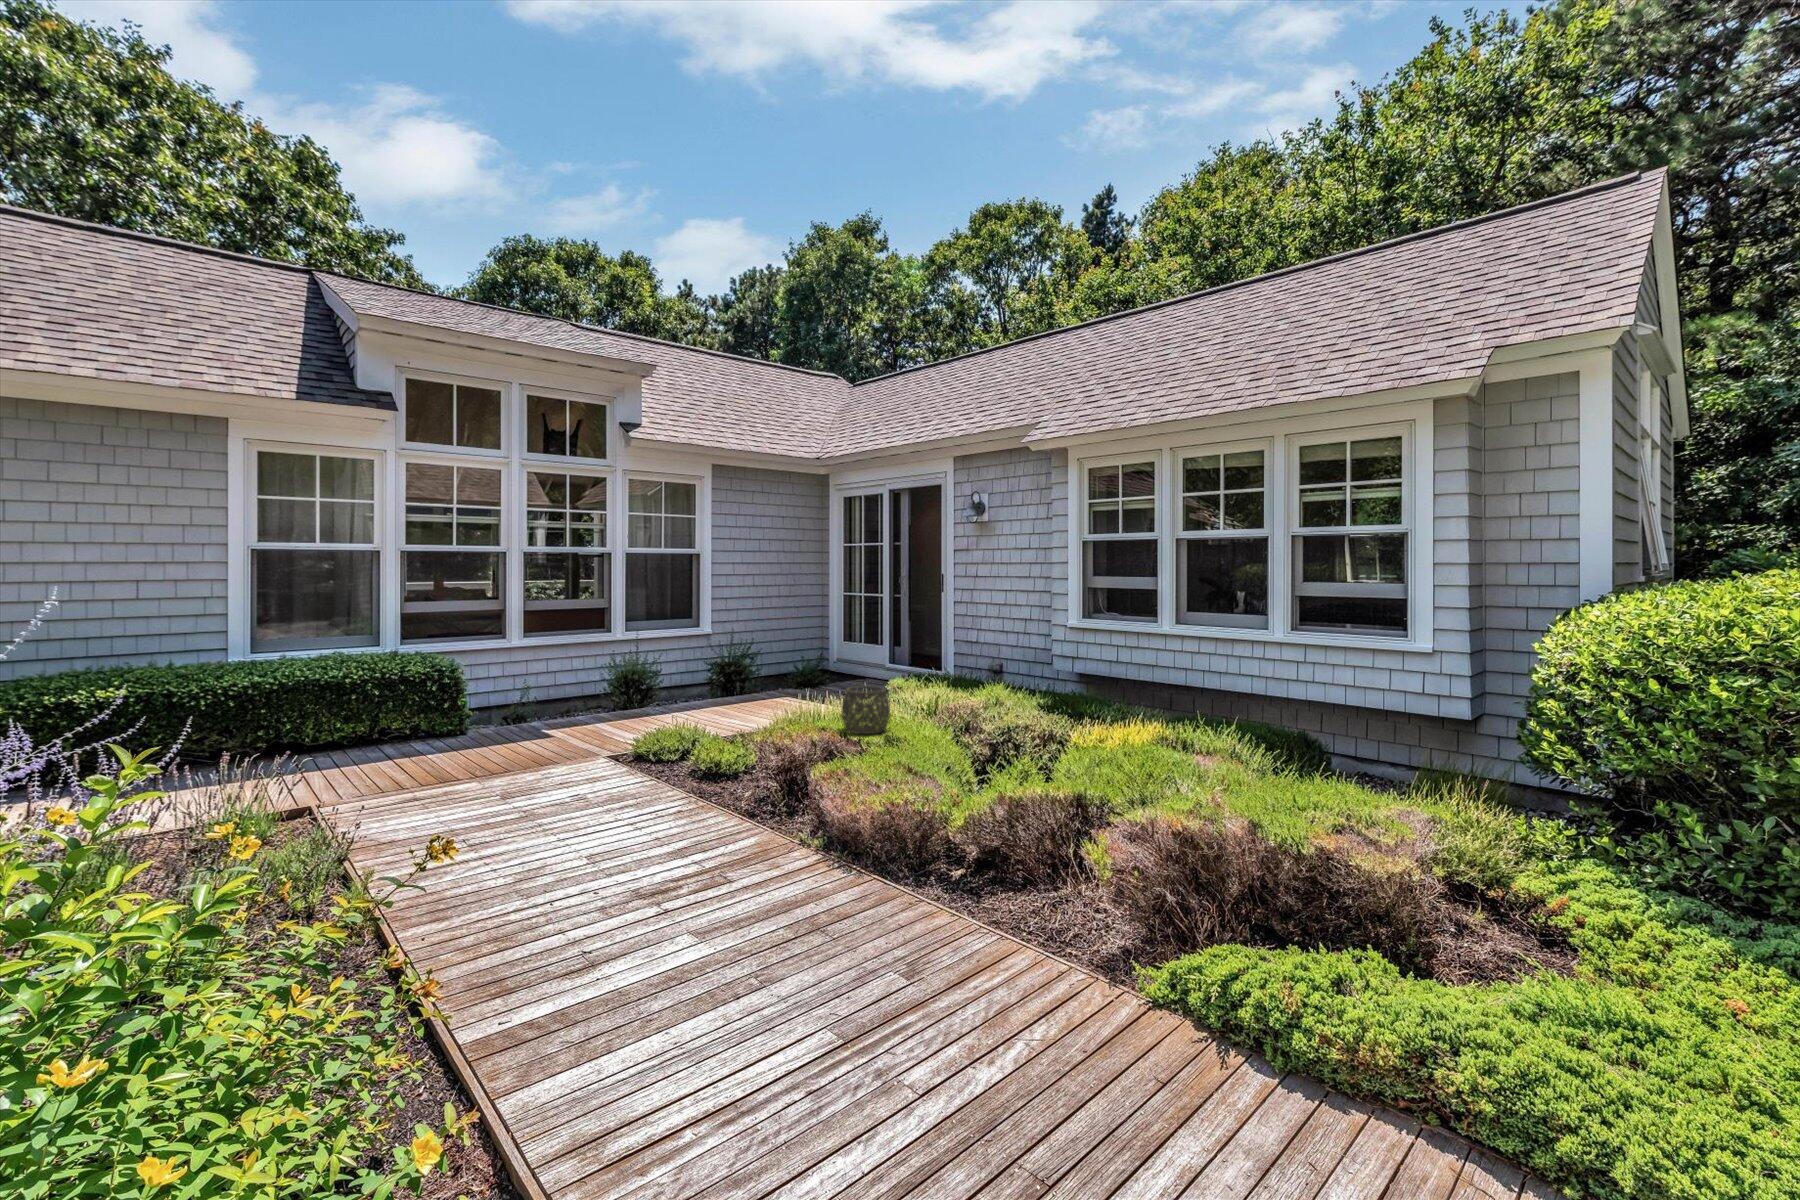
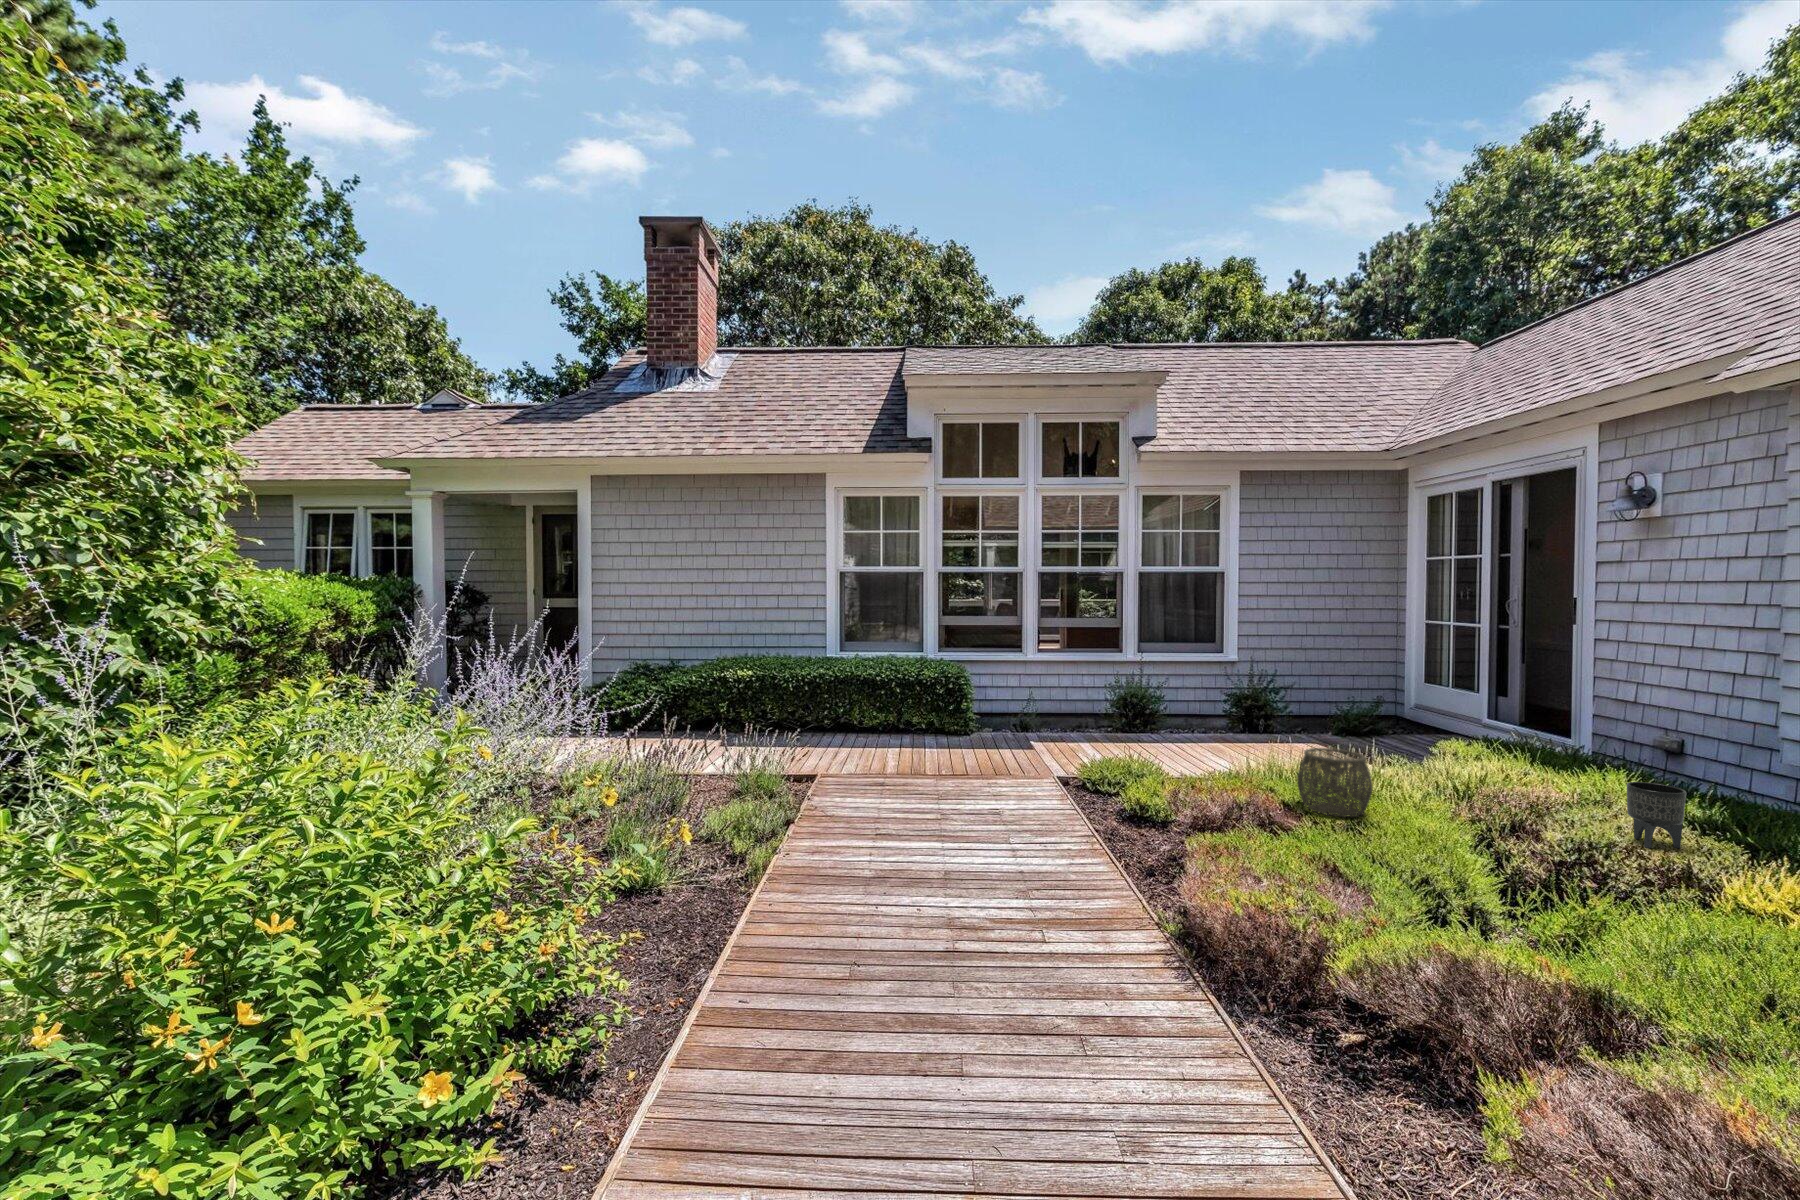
planter: none [1013,682,1039,721] -> present [1627,782,1686,848]

